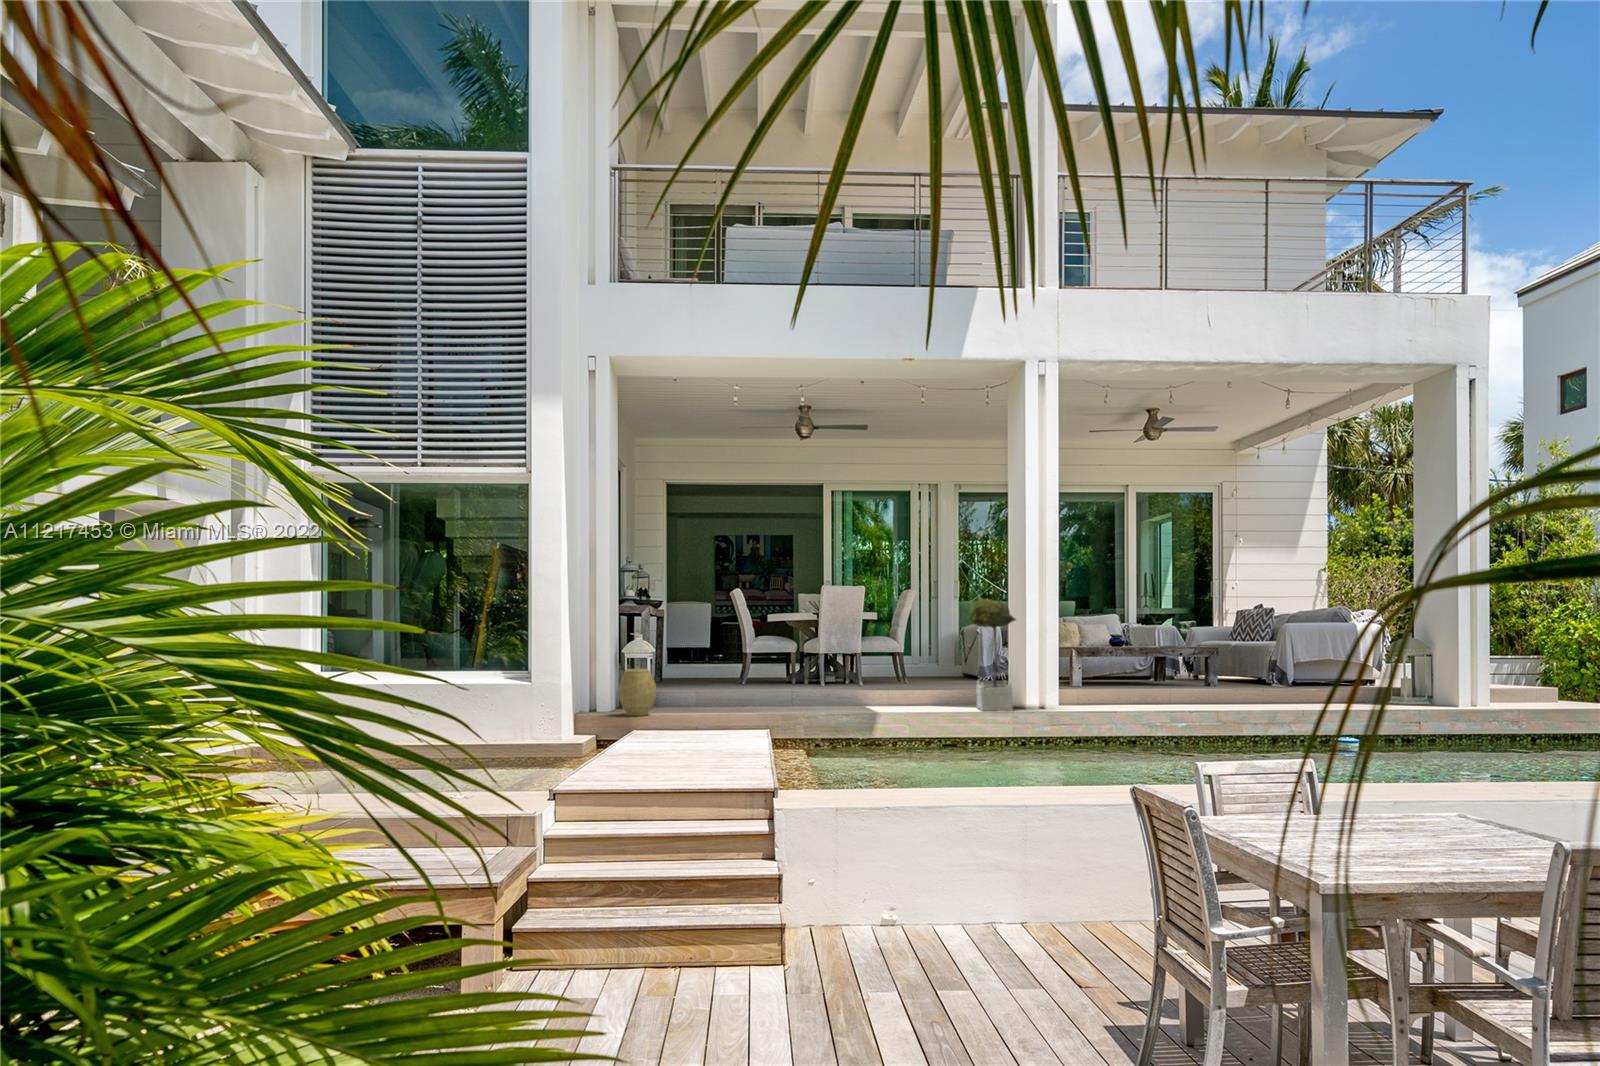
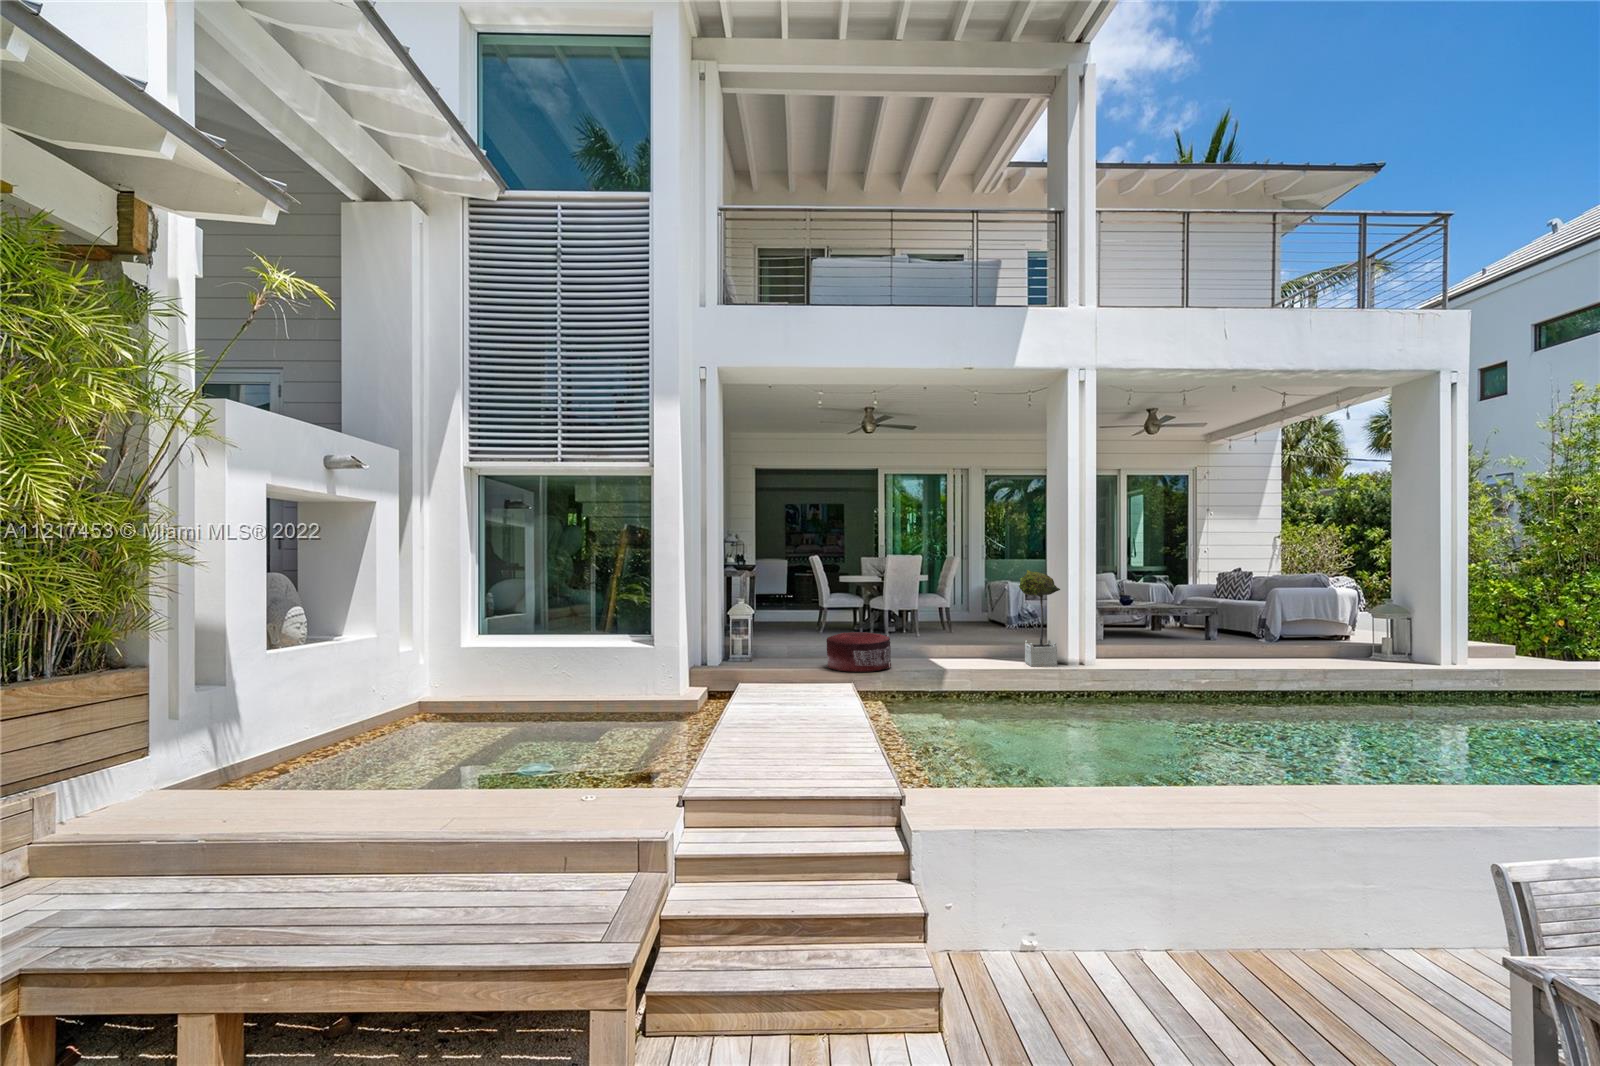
woven basket: present [618,668,656,716] -> none [727,629,759,669]
pouf: none [738,672,816,717] -> present [826,632,891,672]

